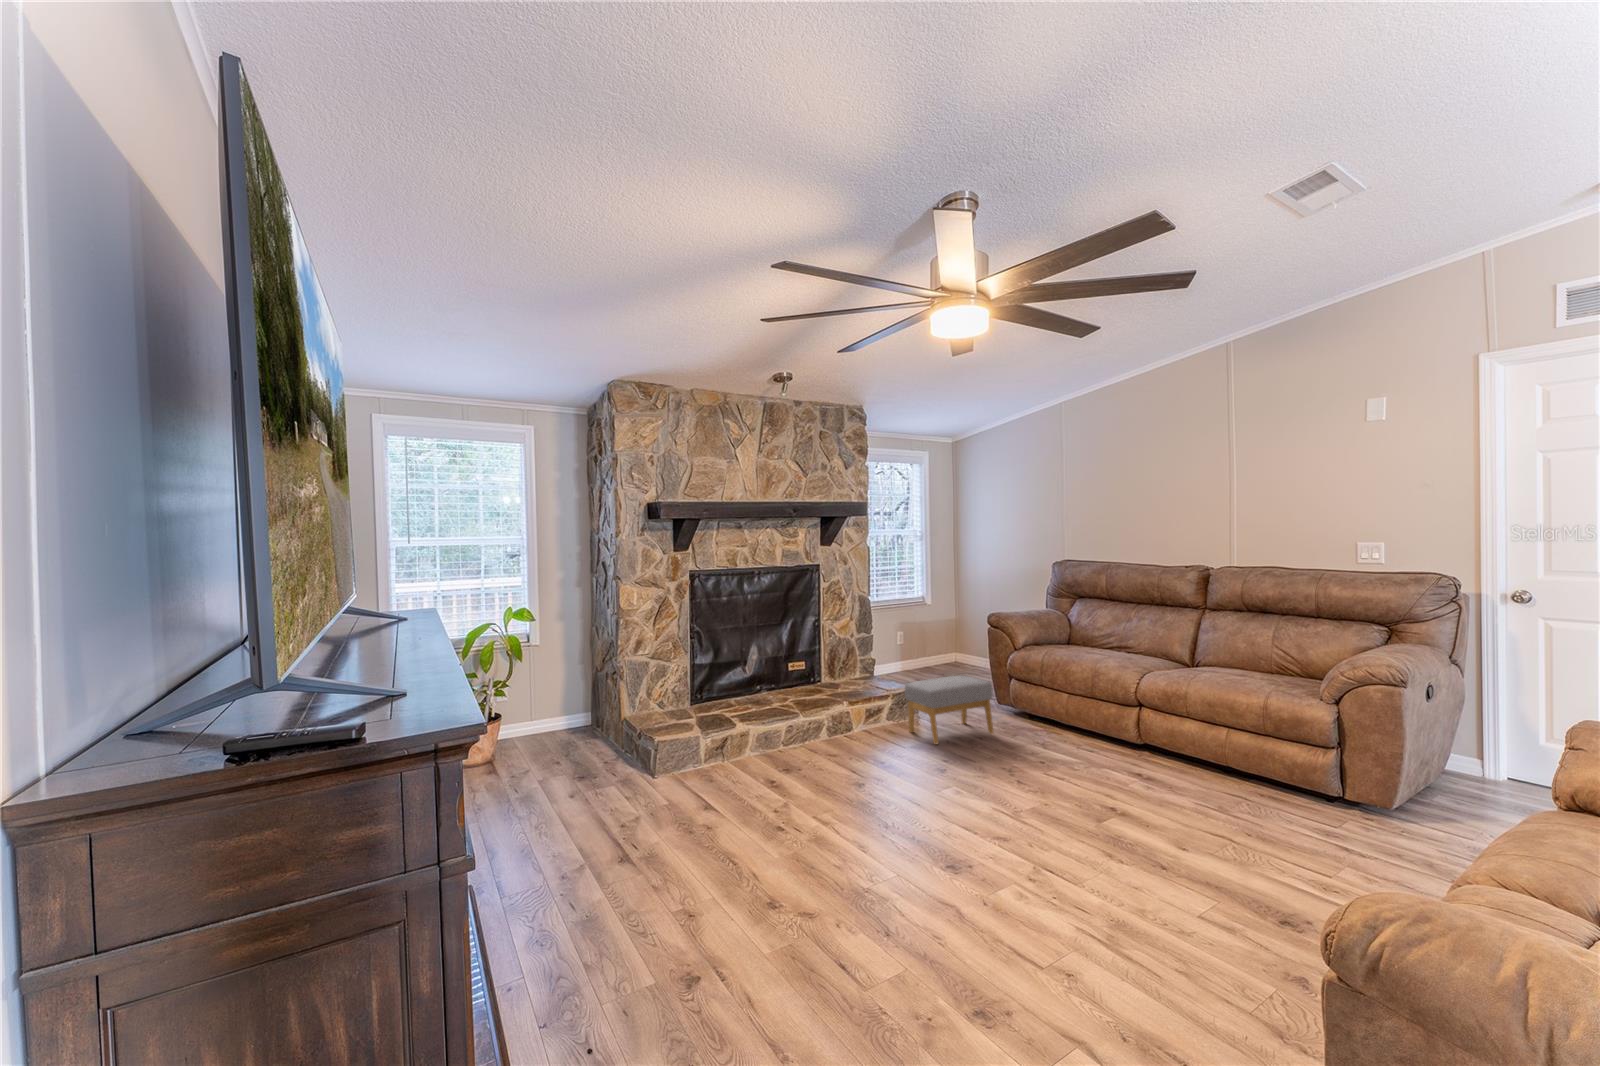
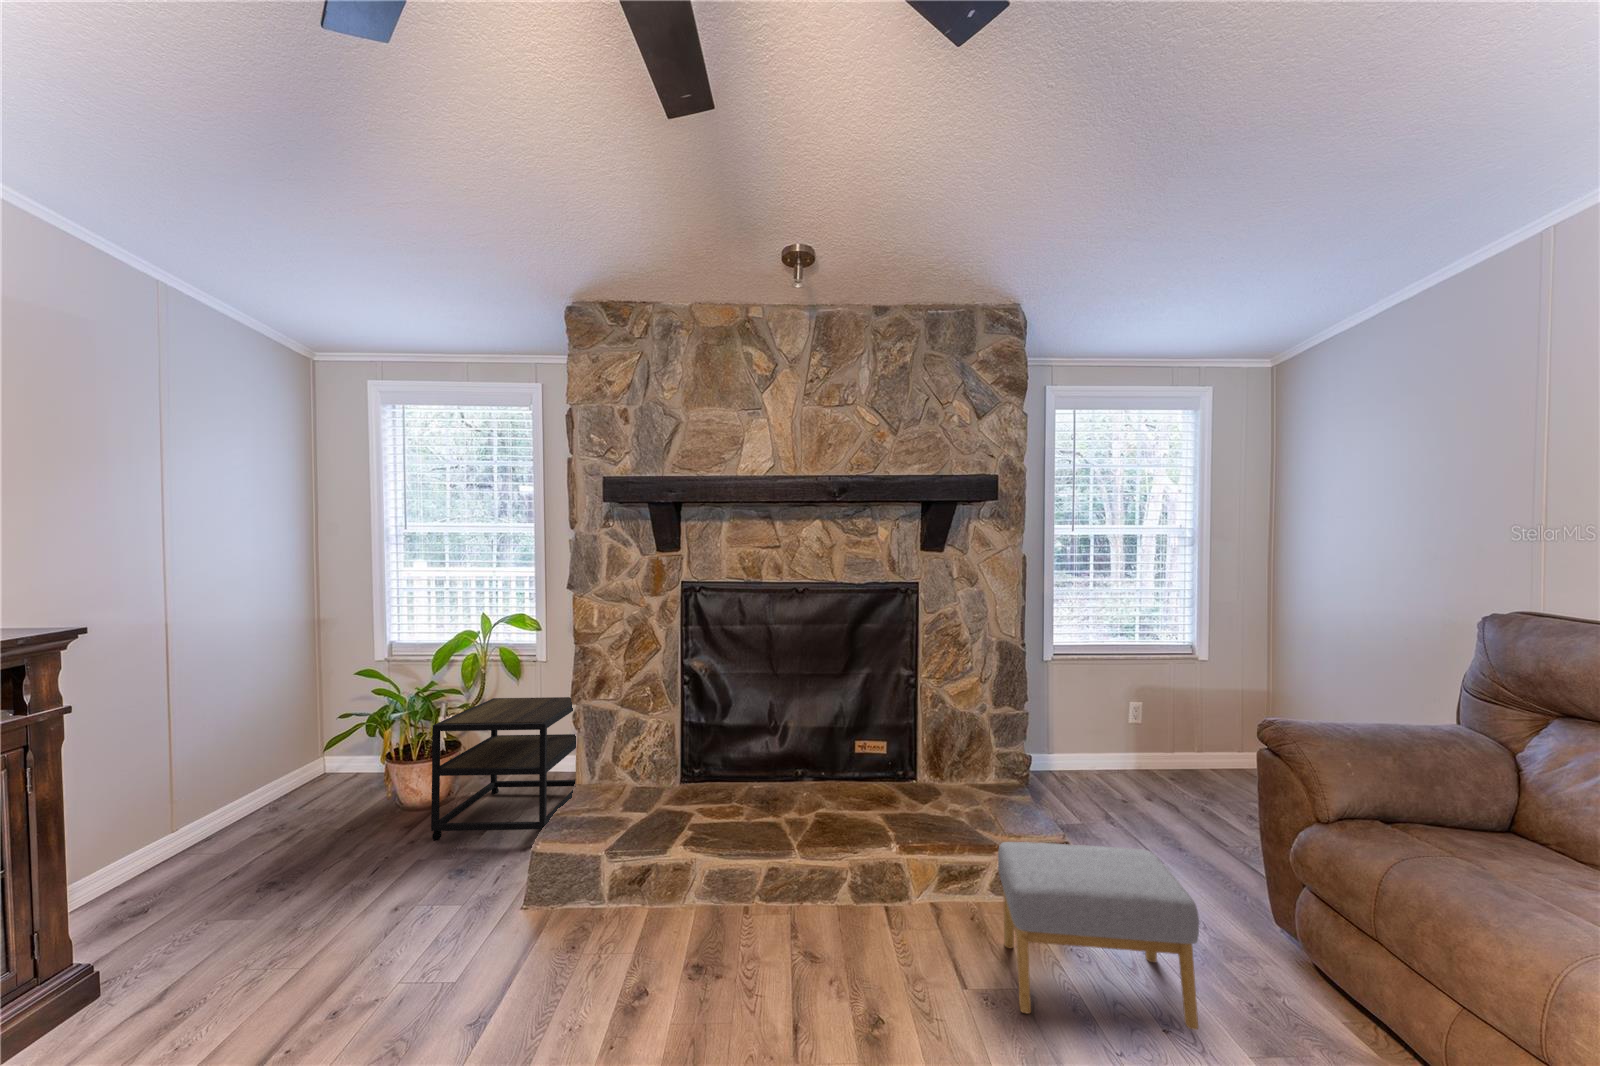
side table: none [516,663,618,770] -> present [431,697,576,841]

